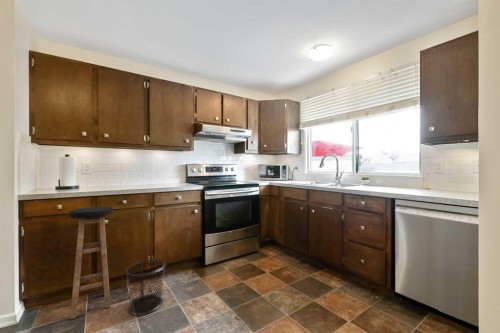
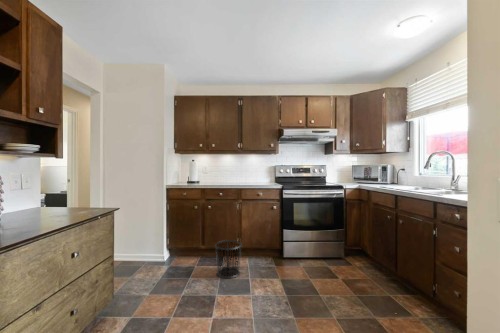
bar stool: present [69,207,113,319] -> none [186,197,211,269]

